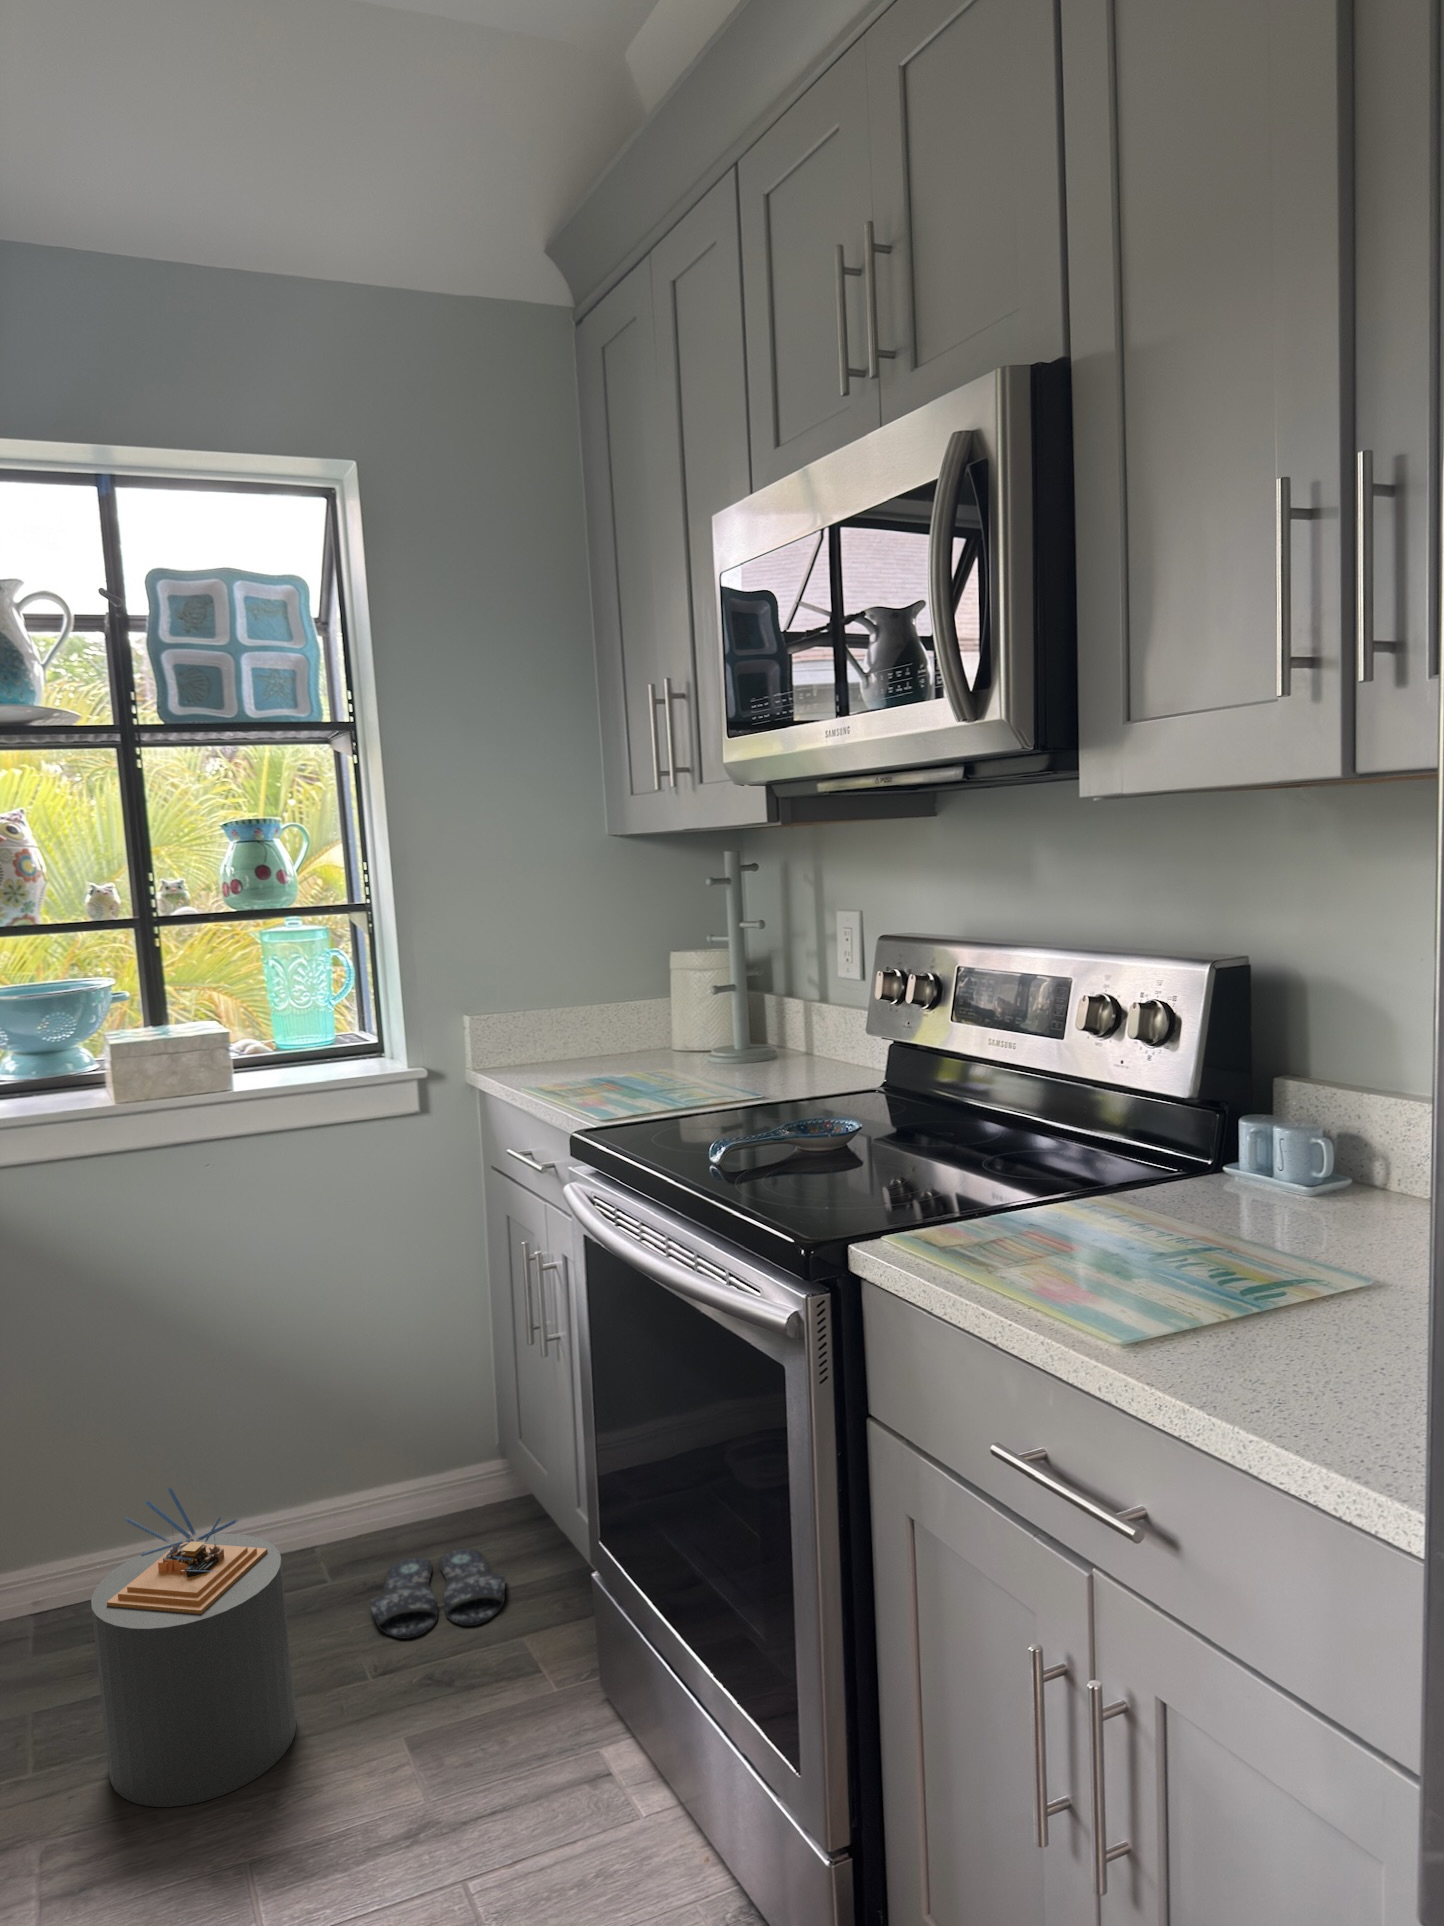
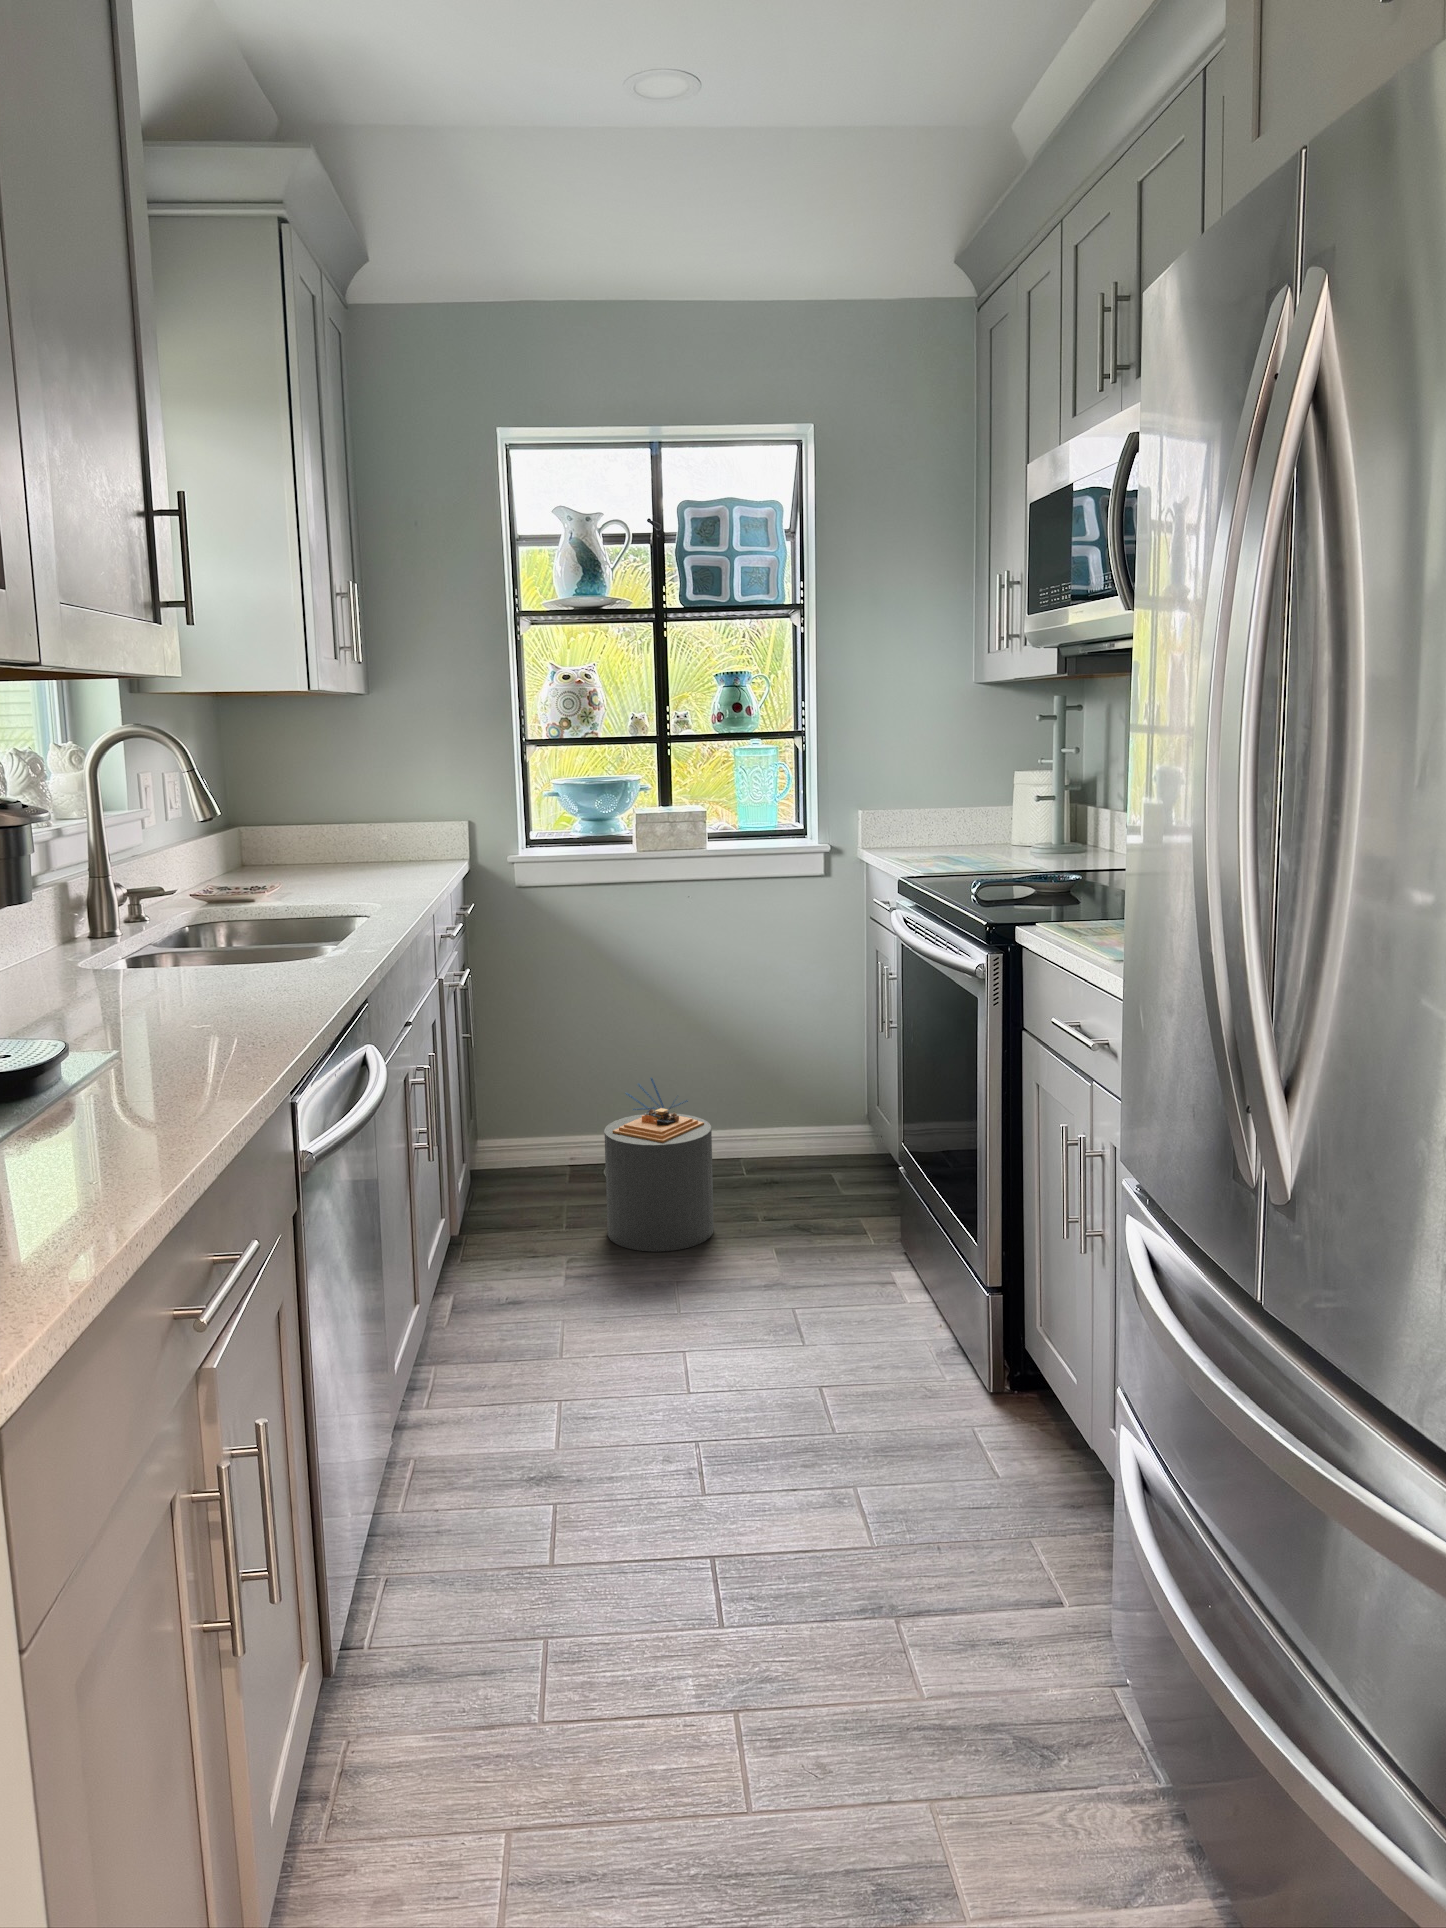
slippers: present [370,1548,505,1639] -> none [768,1172,856,1208]

